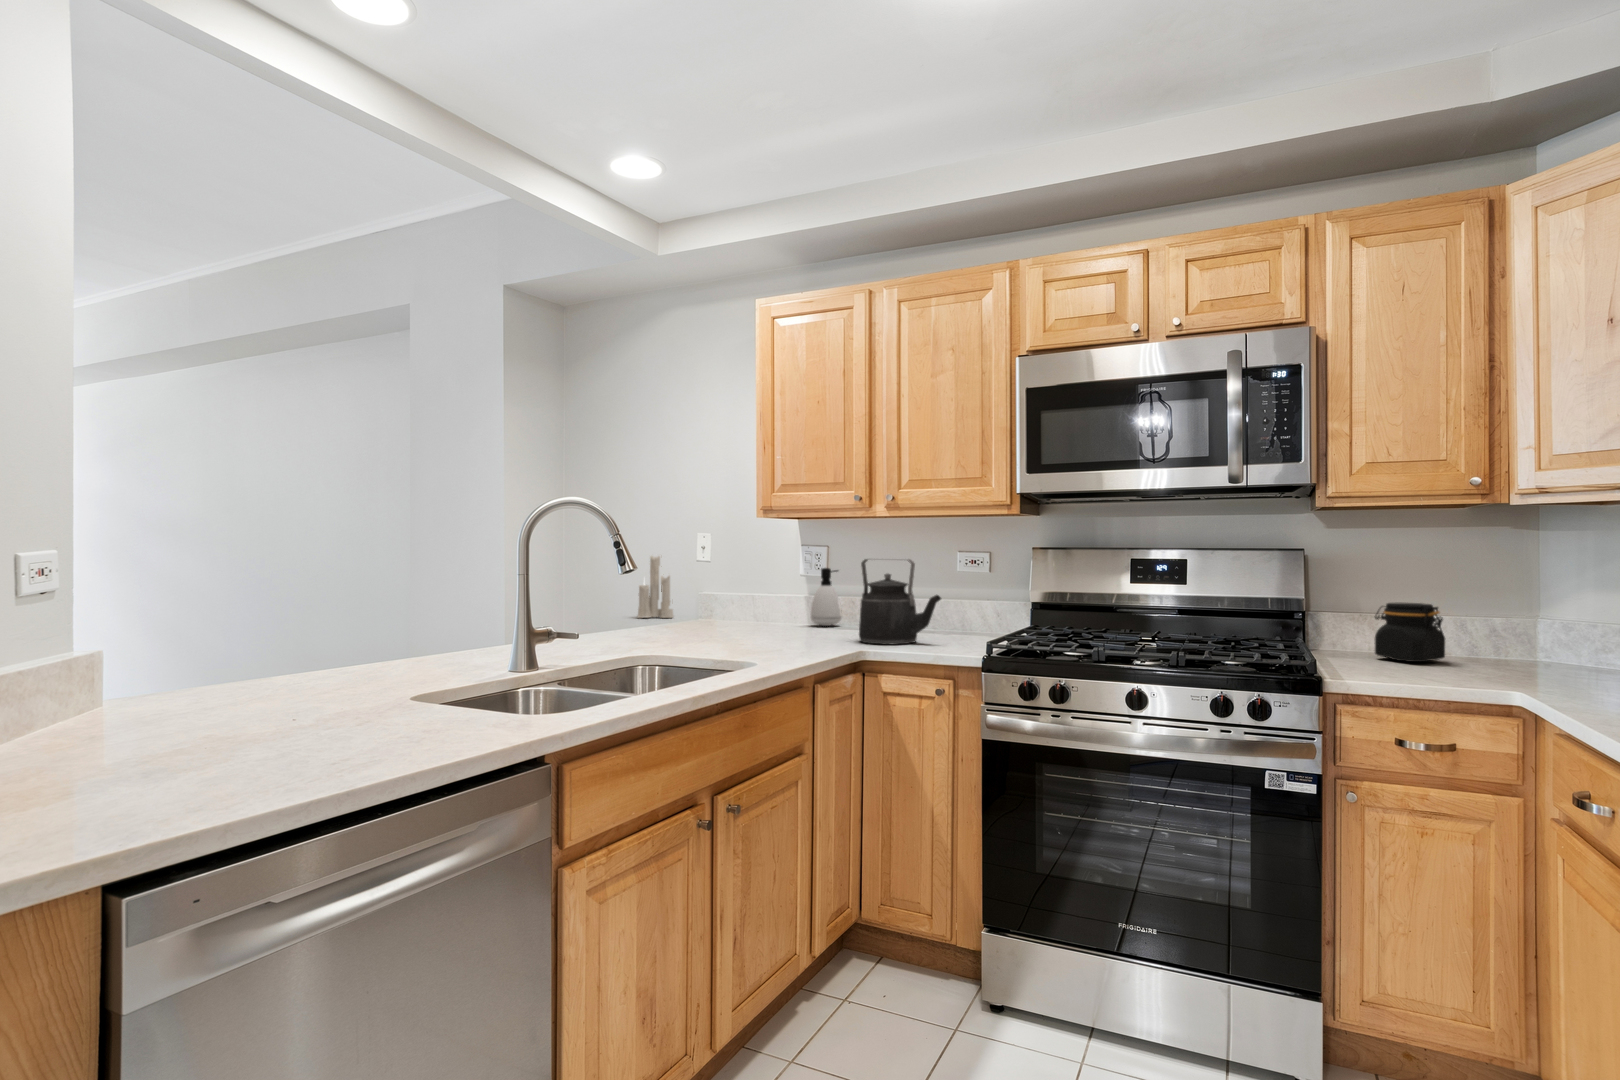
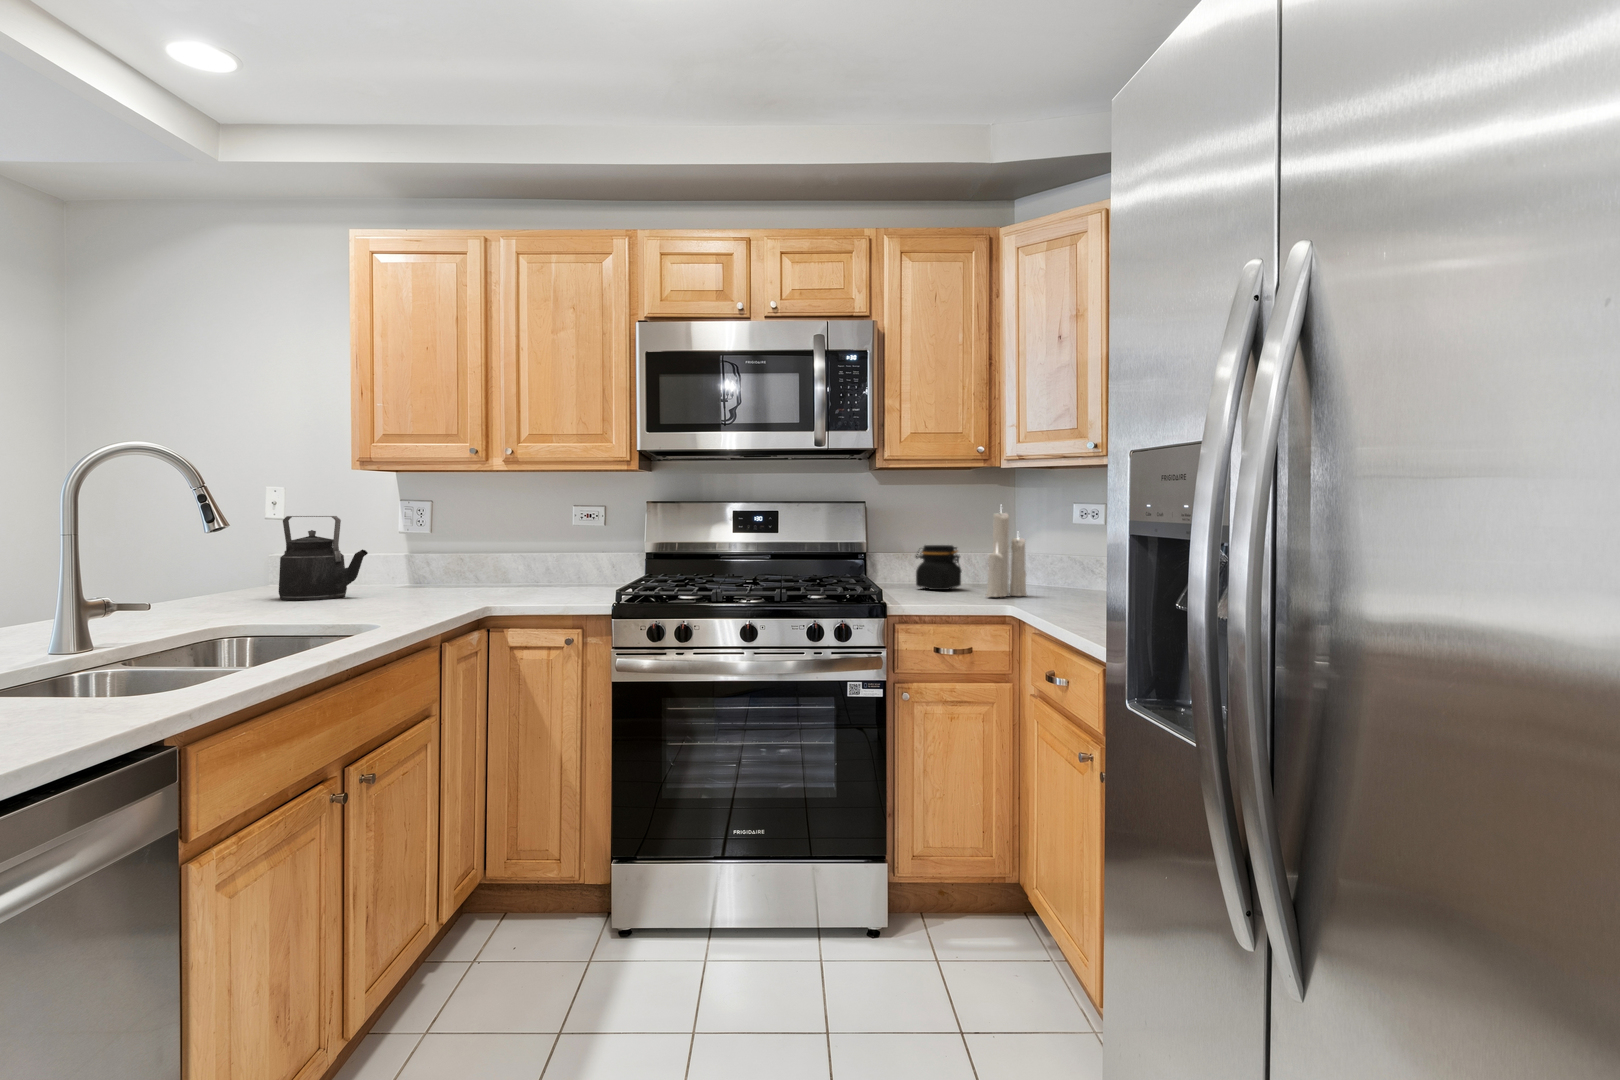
candle: present [638,556,673,618] -> present [986,512,1027,597]
kettle: present [859,559,941,645] -> present [279,516,368,600]
soap dispenser: present [811,568,842,626] -> none [413,527,448,587]

